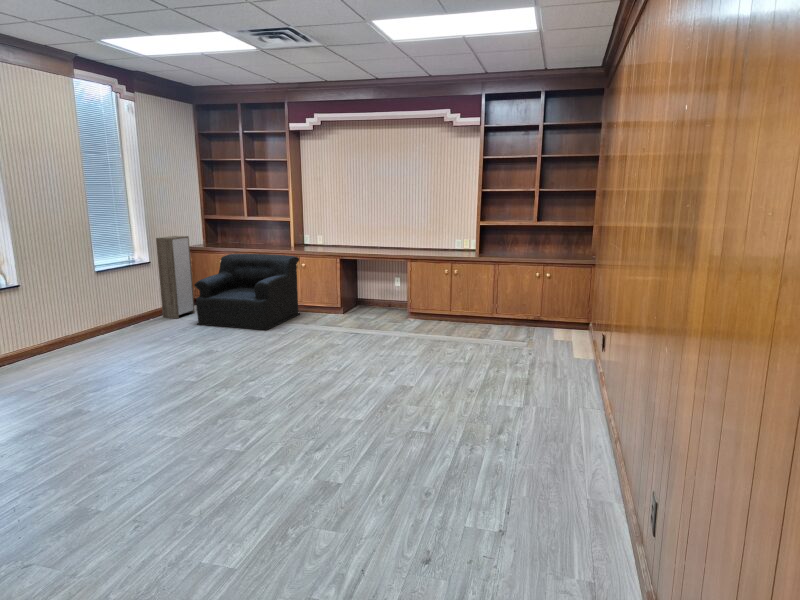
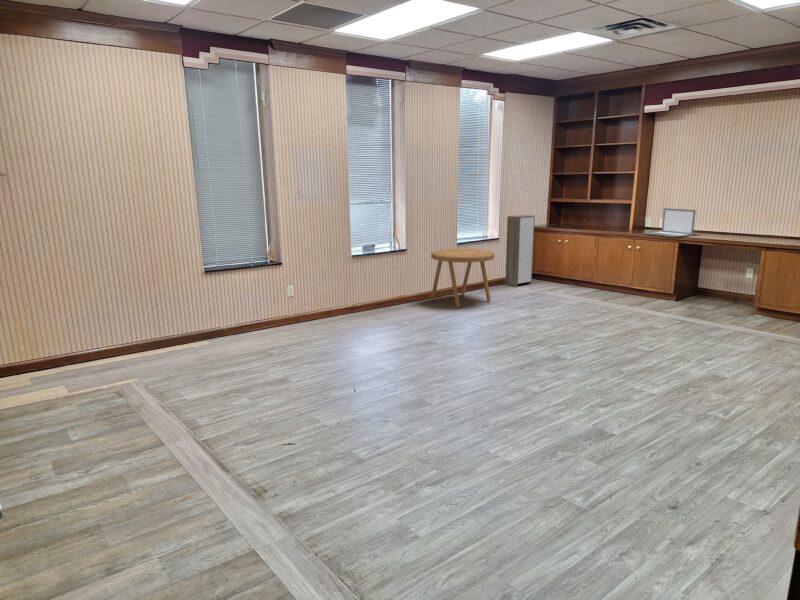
laptop: none [305,224,349,253] -> present [644,208,696,237]
armchair: present [194,254,300,330] -> none [531,233,635,306]
side table: none [58,280,150,357] -> present [431,249,494,307]

